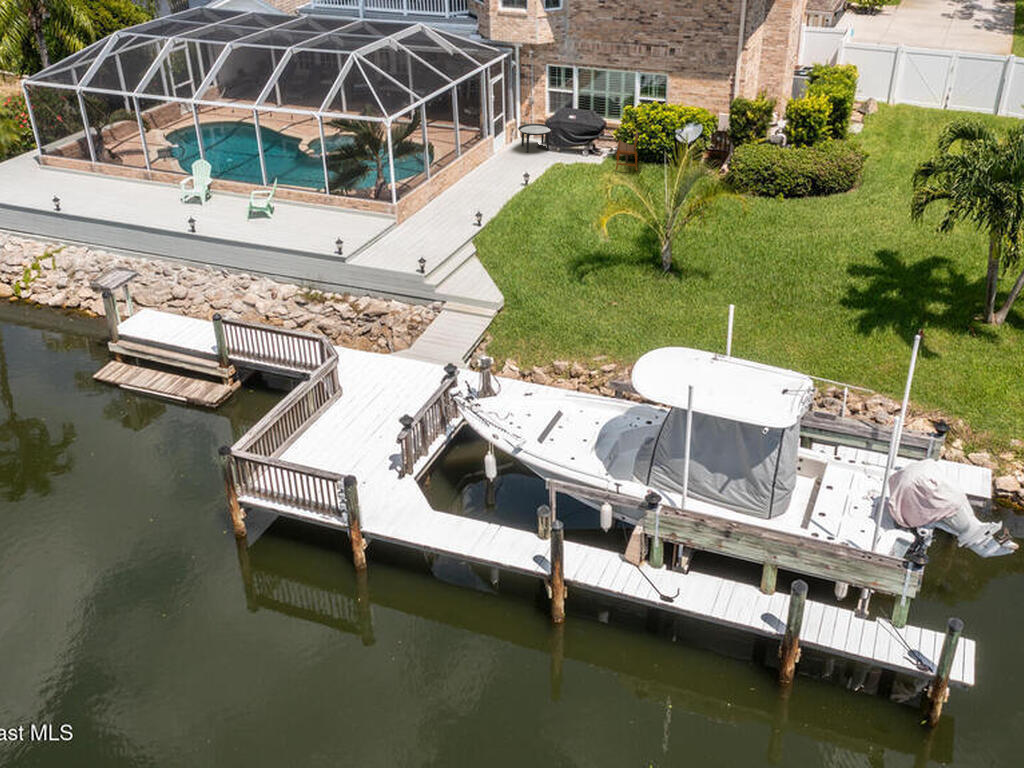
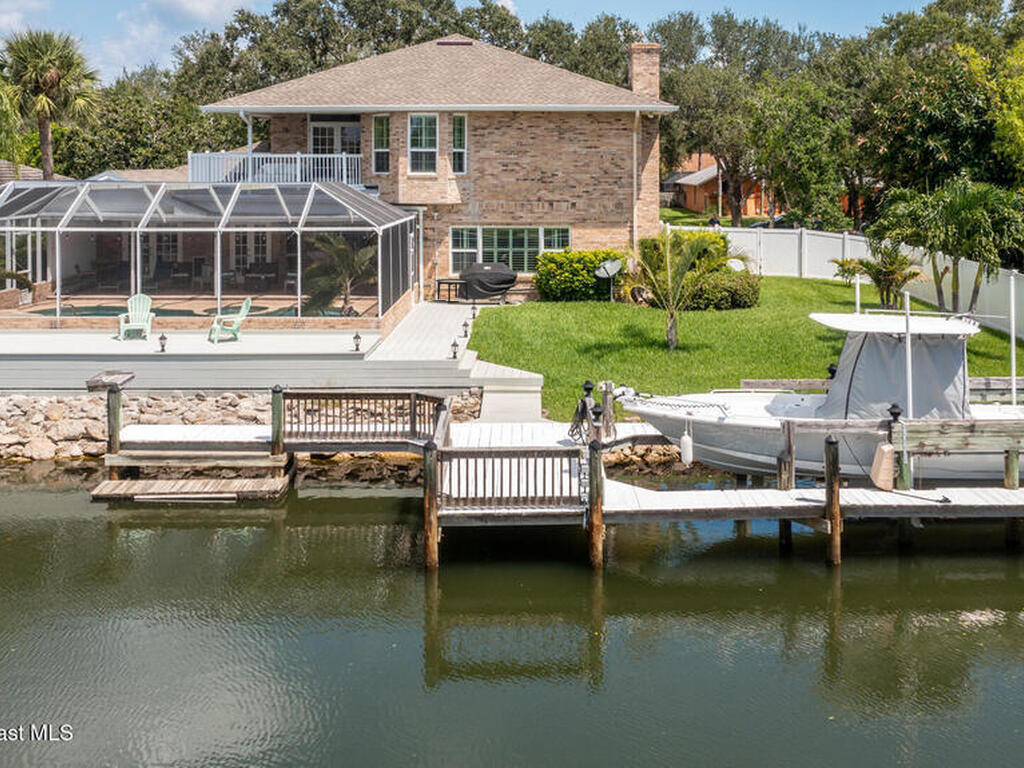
bench: present [616,129,638,170] -> none [538,269,567,305]

